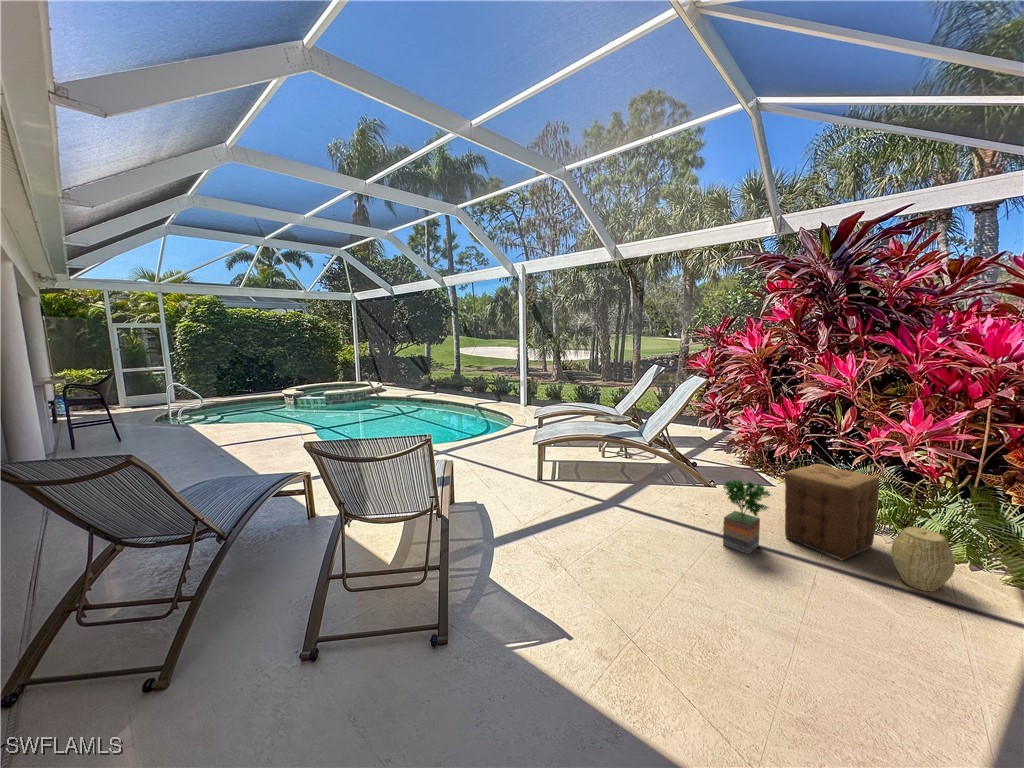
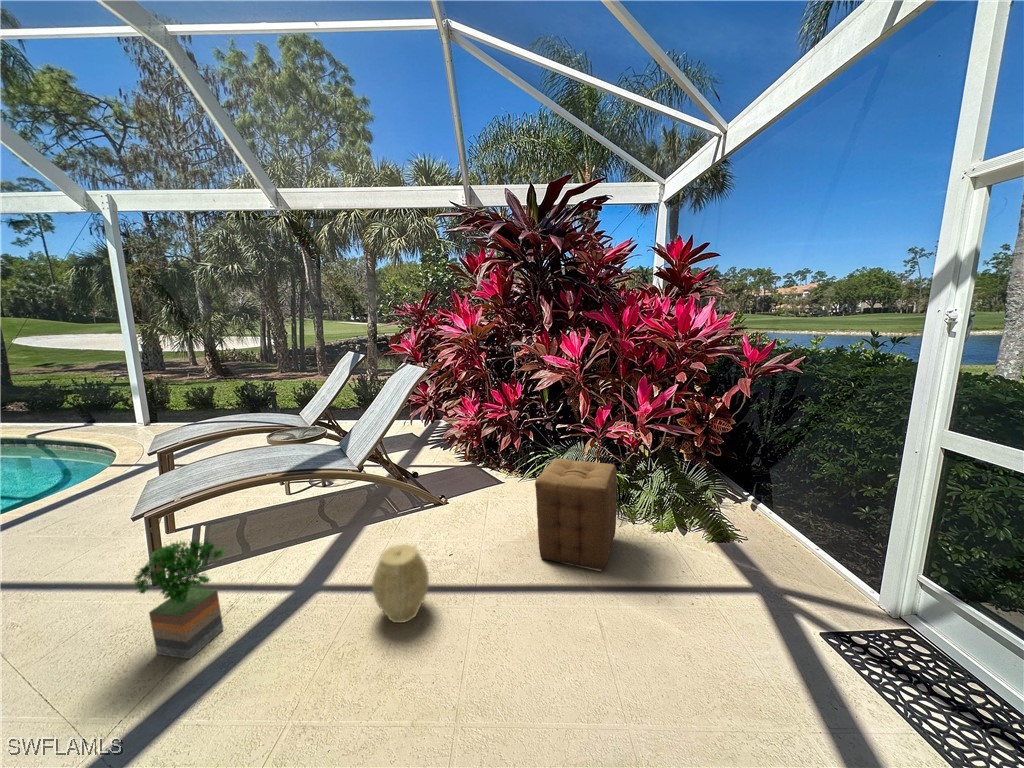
potted tree: present [723,480,771,554] -> present [134,541,225,659]
woven basket: present [891,527,955,591] -> present [372,545,429,623]

